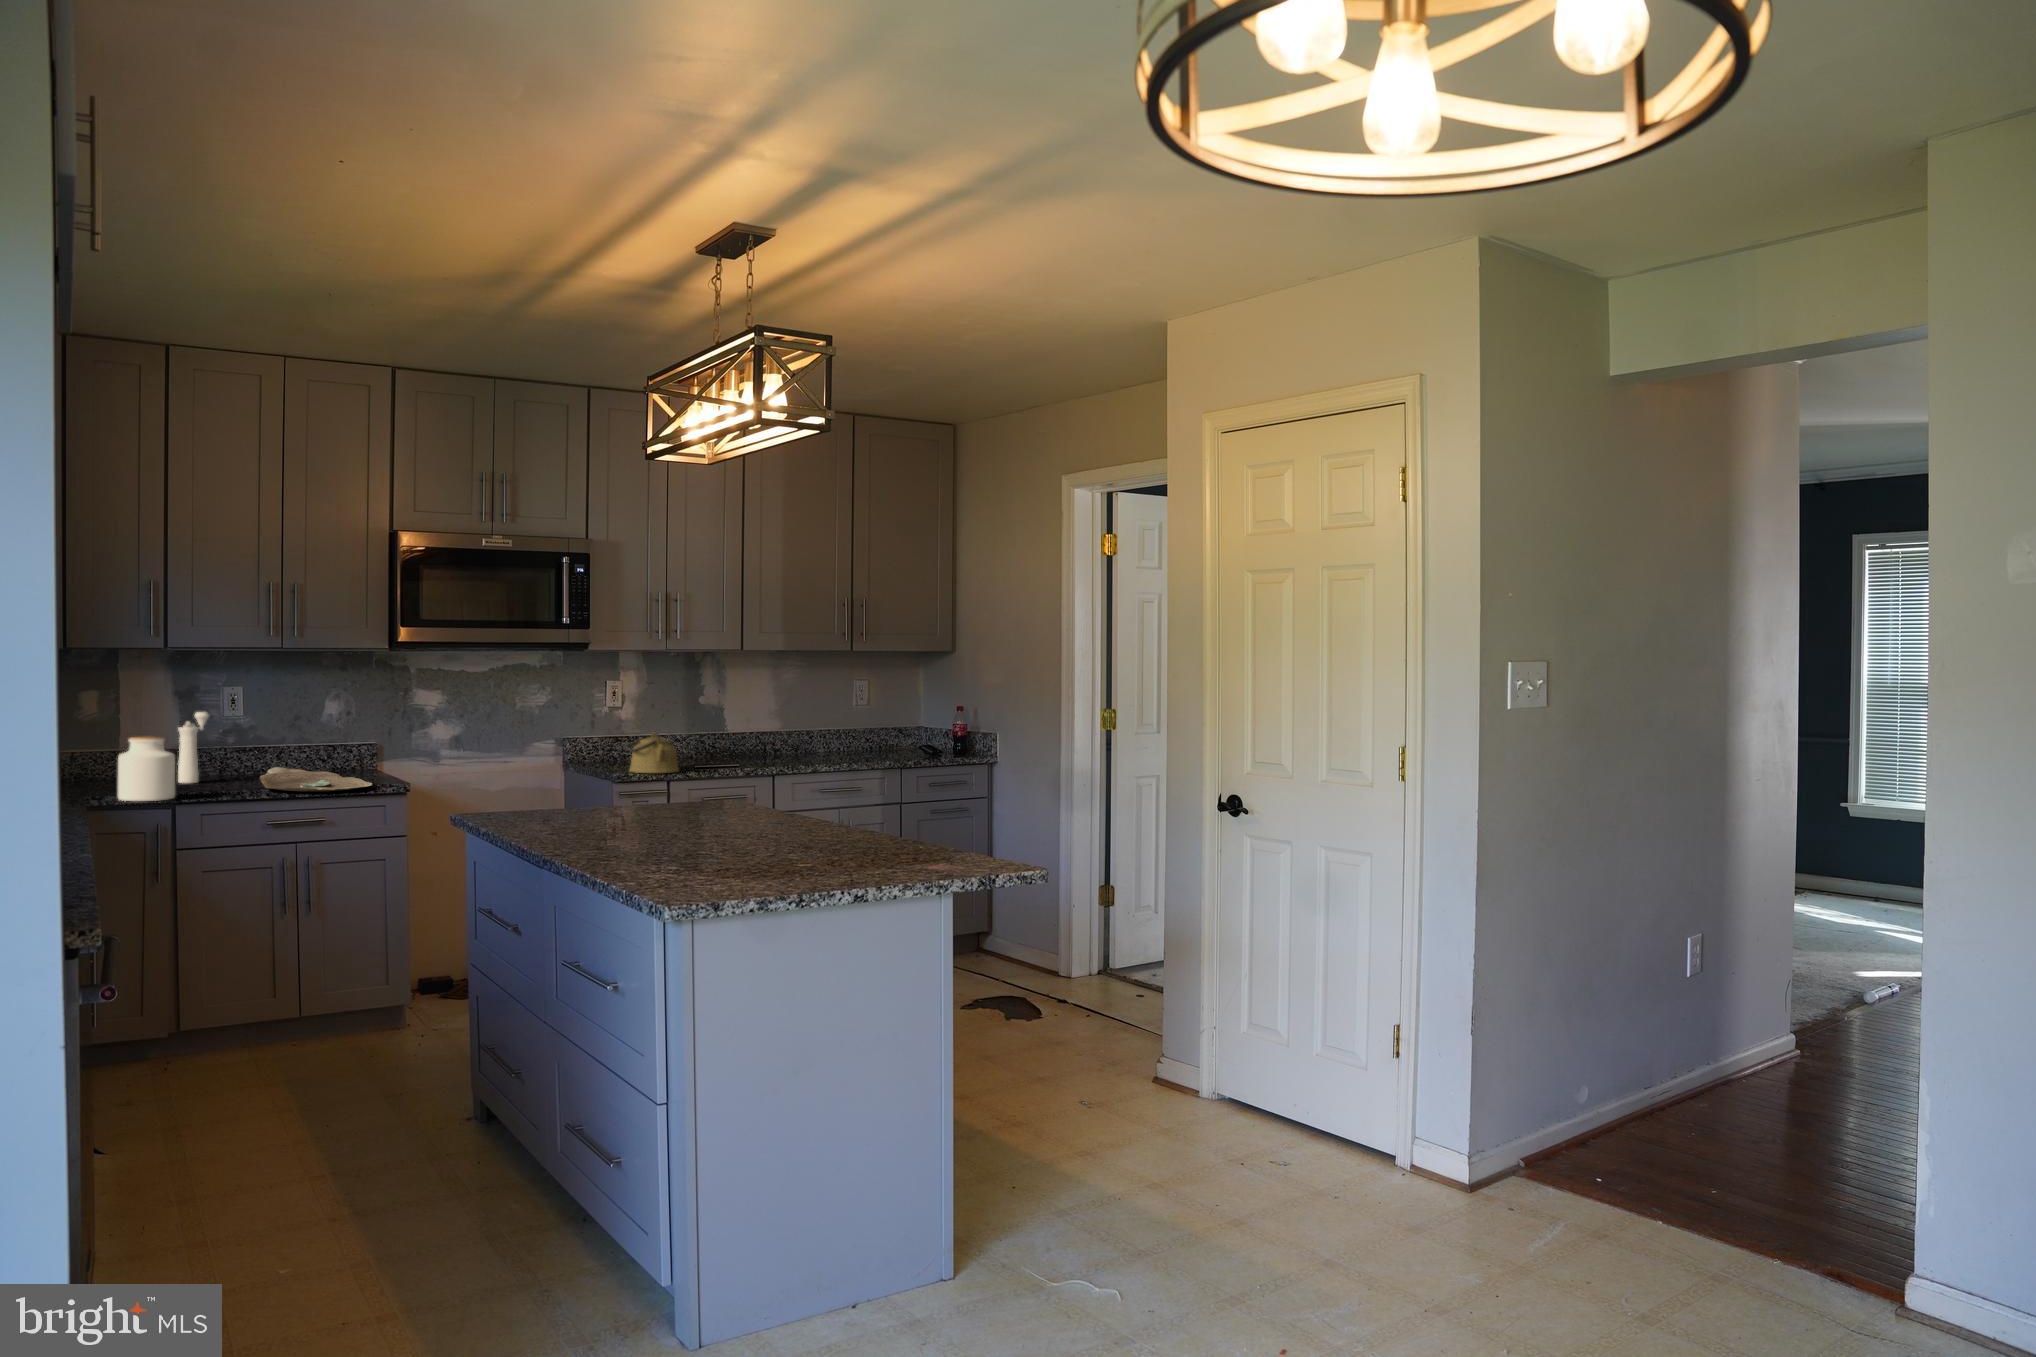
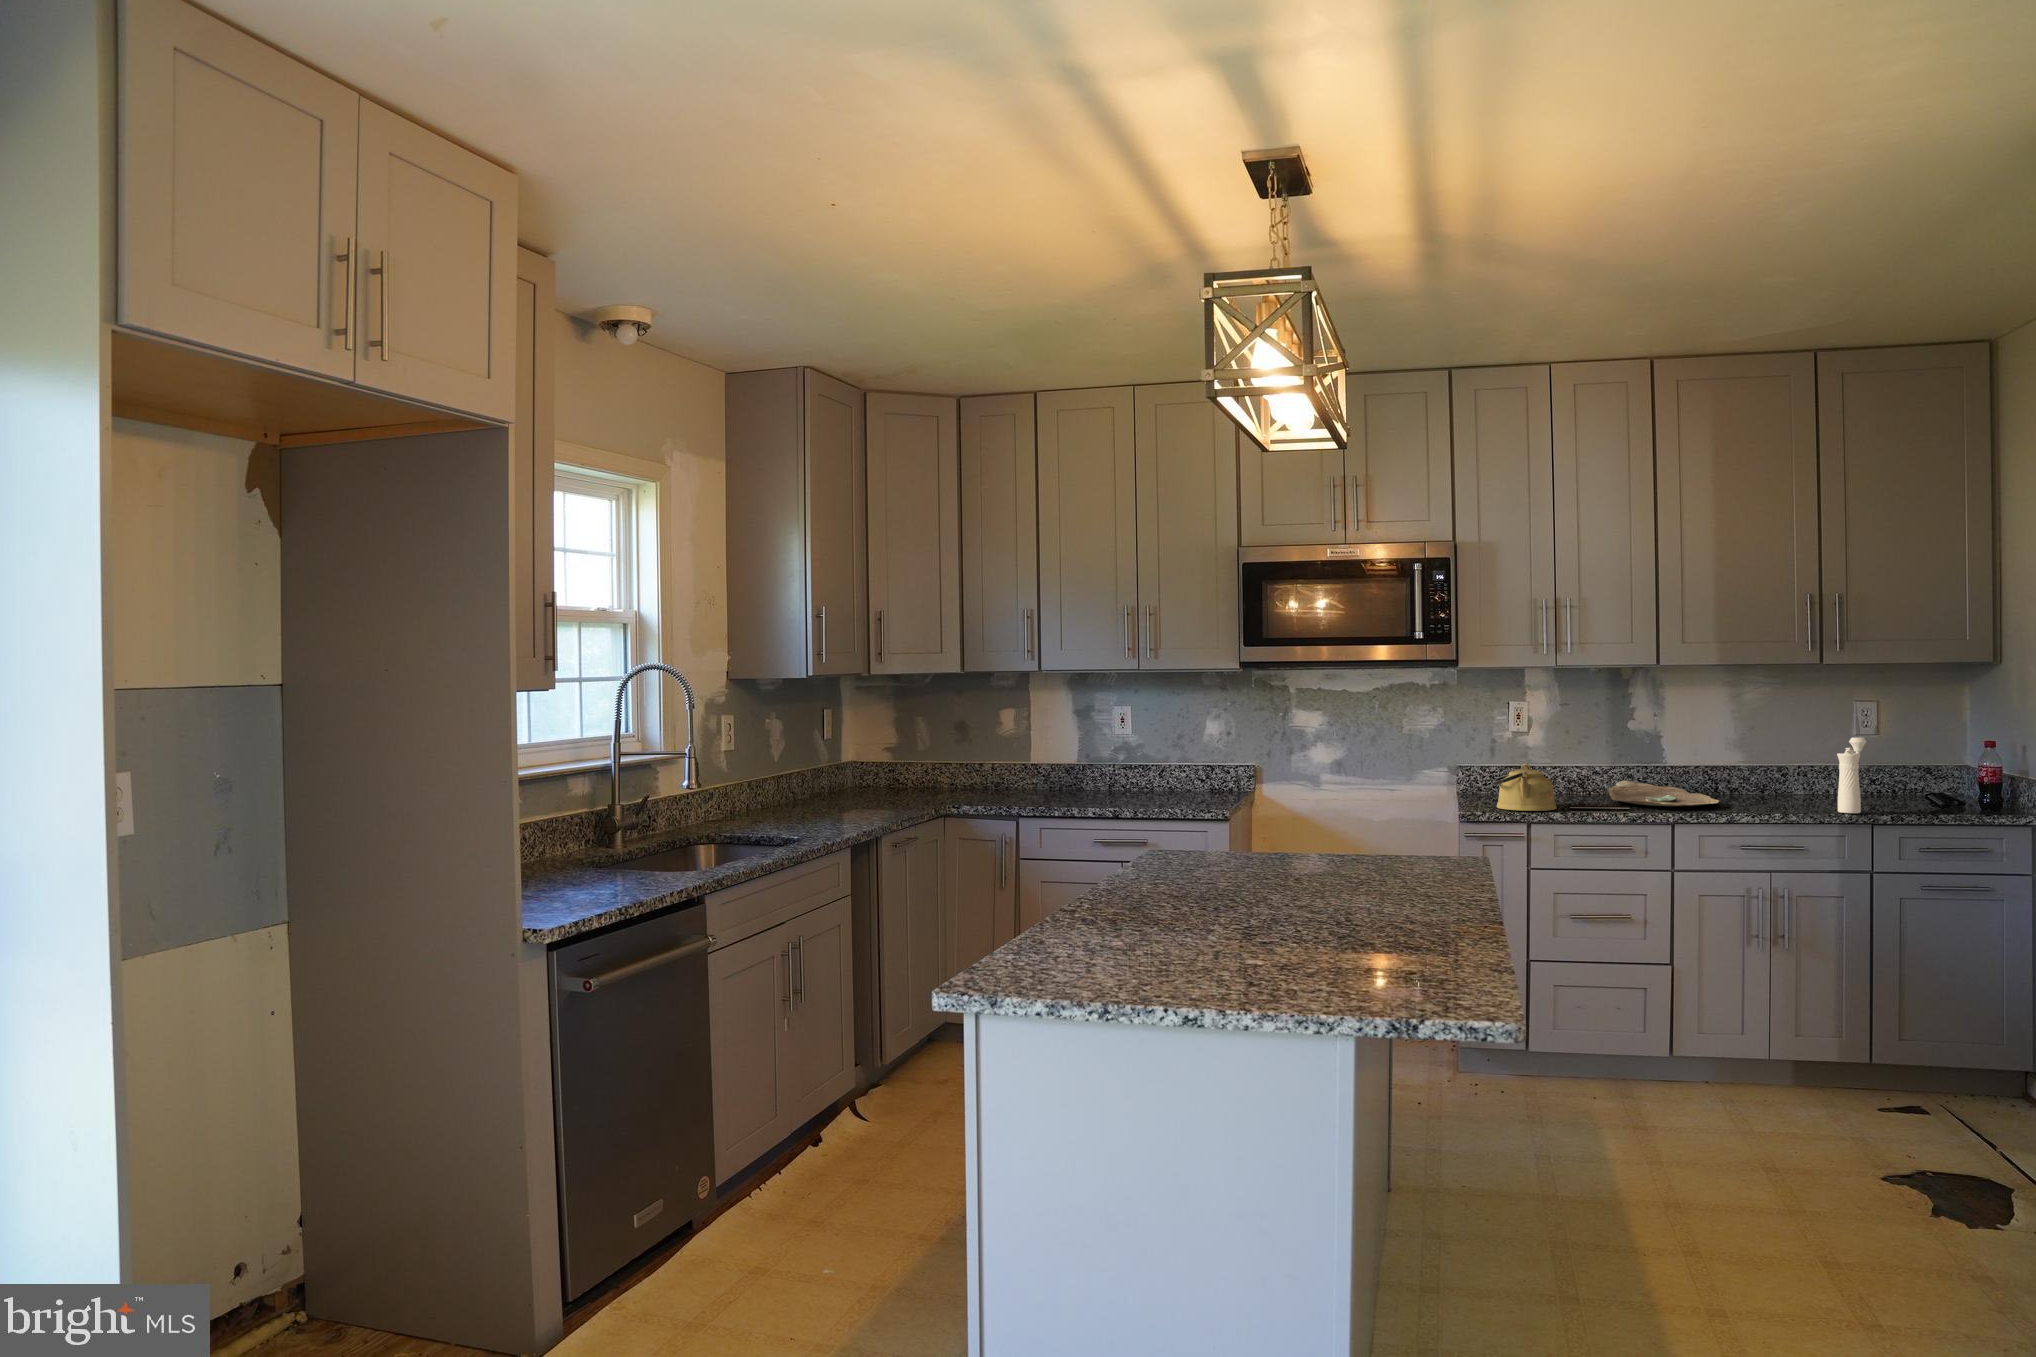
pepper mill: present [178,712,209,783] -> present [1837,737,1866,813]
jar: present [118,736,175,801] -> none [973,753,1018,810]
decorative bowl: present [260,767,372,792] -> present [1608,781,1719,806]

